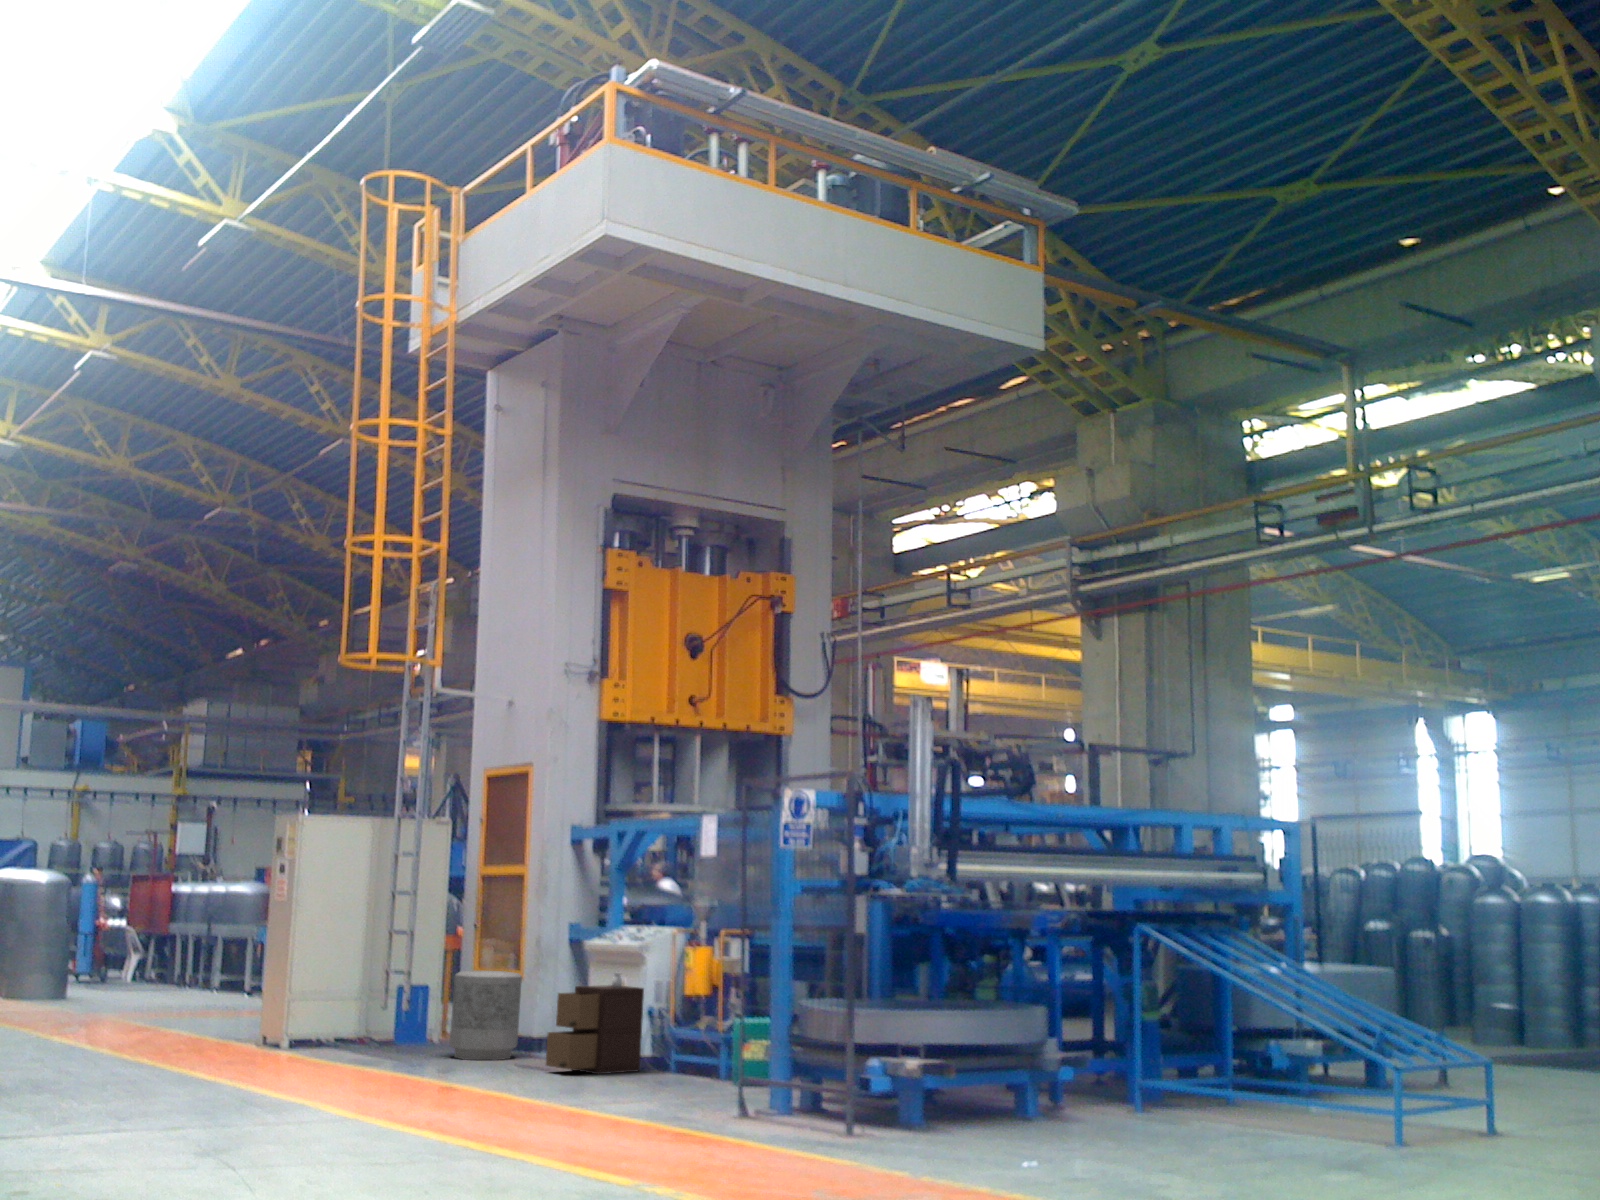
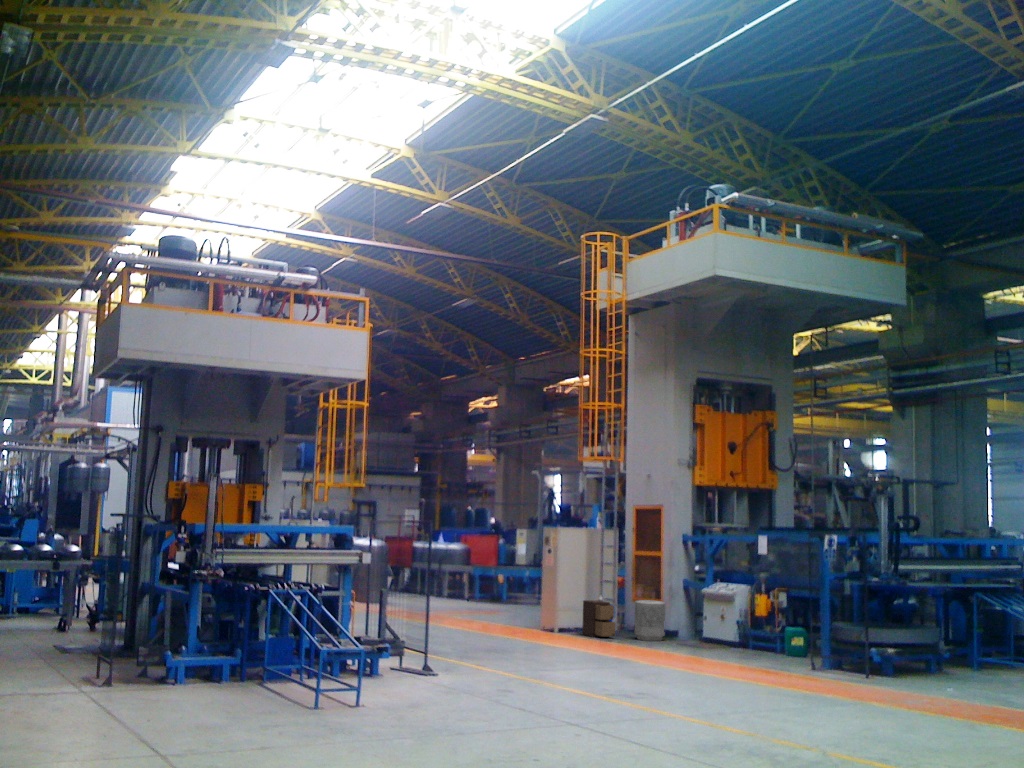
storage cabinet: present [546,973,644,1074] -> present [582,595,616,637]

